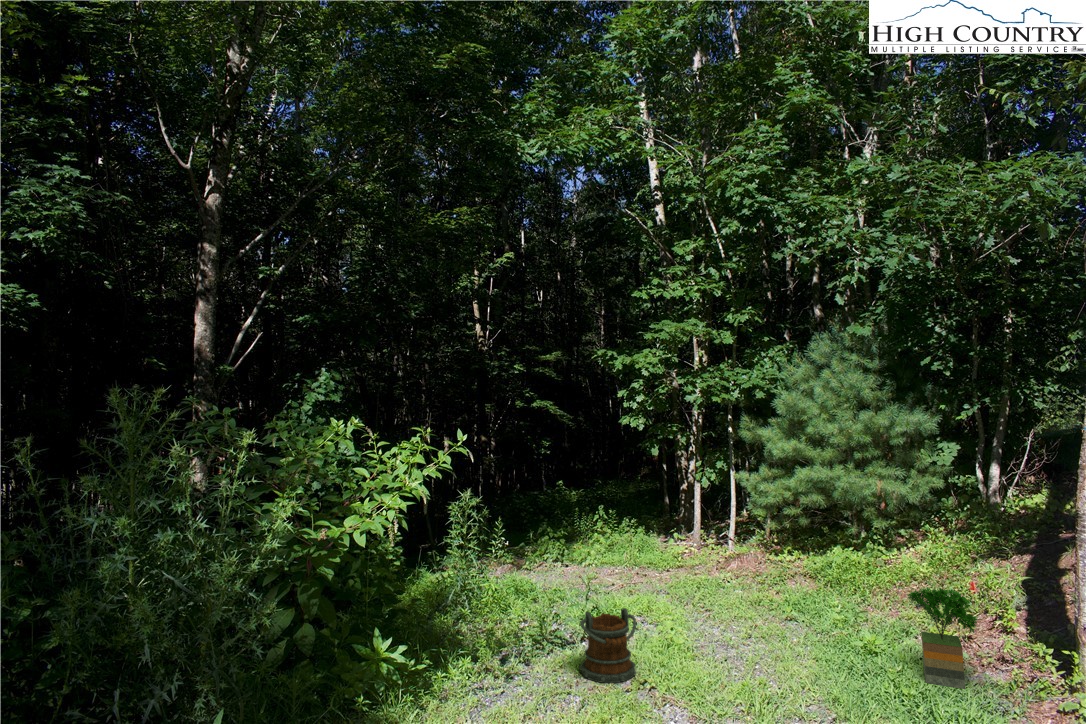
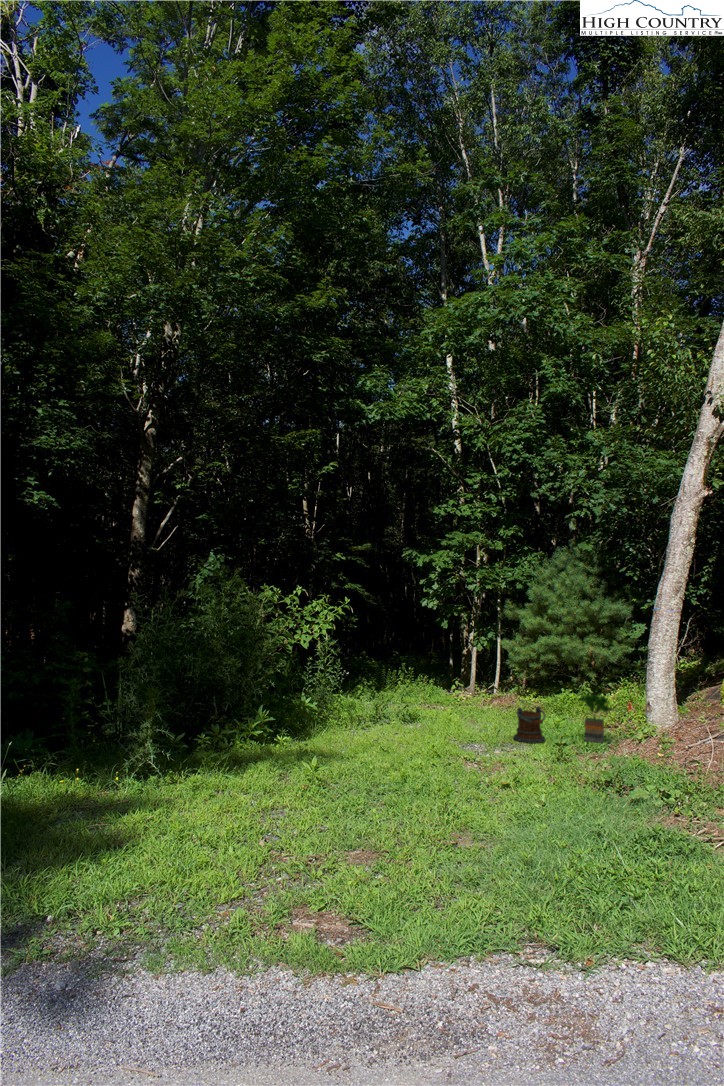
bucket: present [579,608,636,683] -> present [514,707,545,743]

